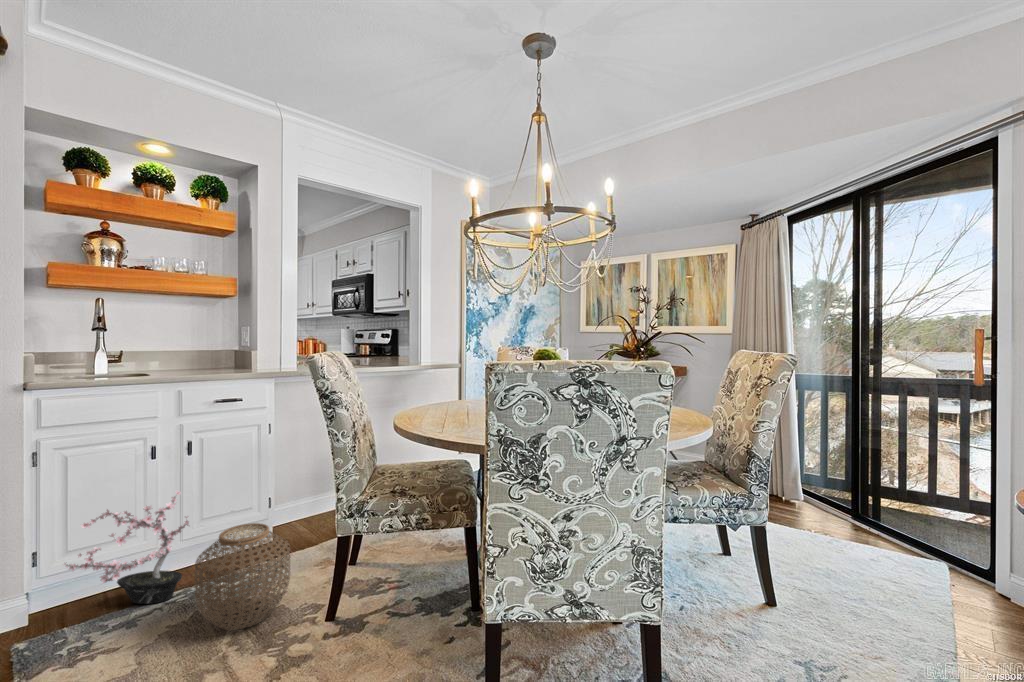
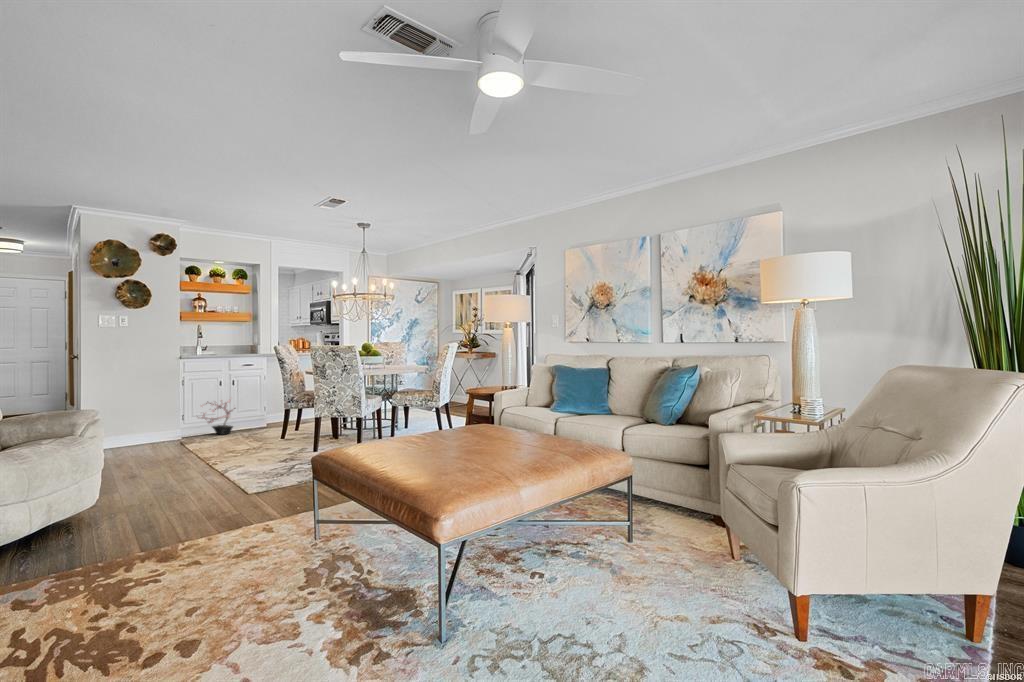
woven basket: present [195,523,290,630] -> none [238,405,270,437]

